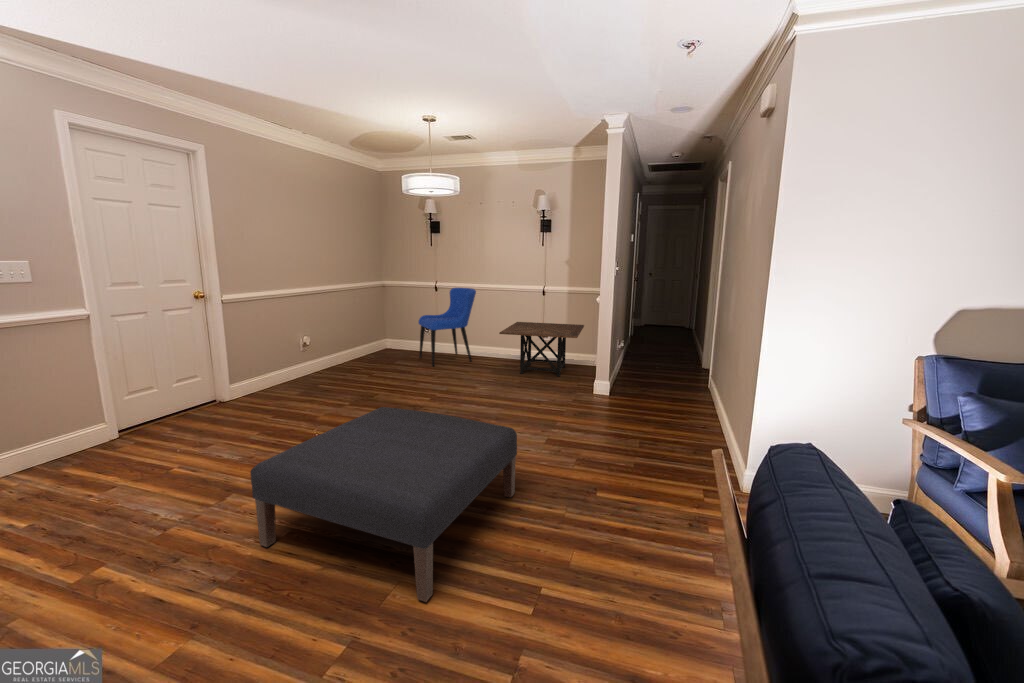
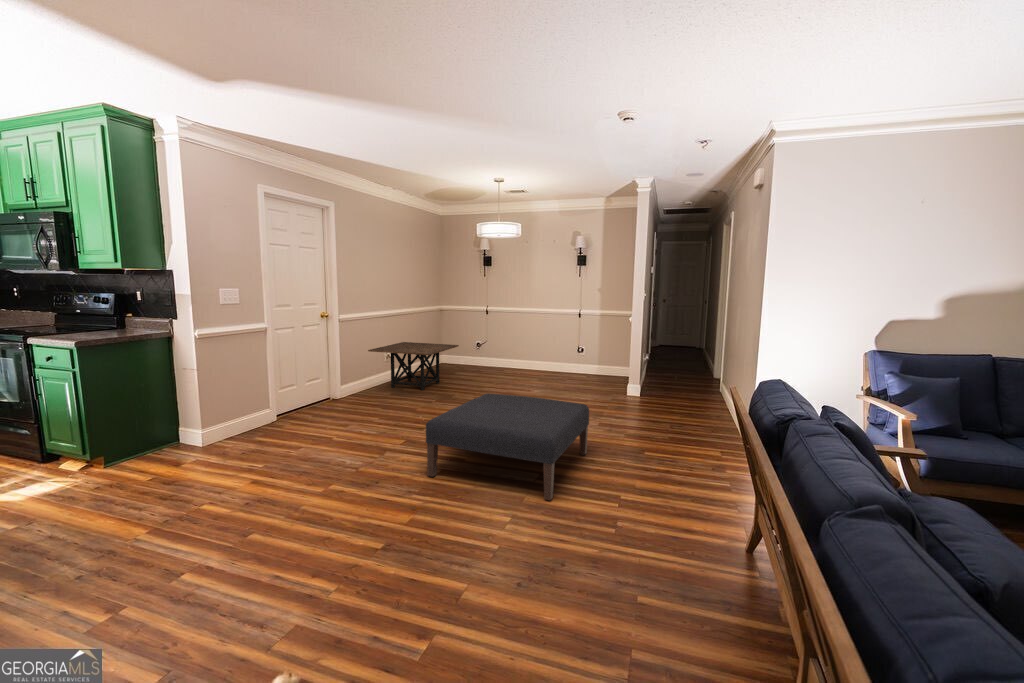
dining chair: present [419,288,476,366] -> none [474,311,523,377]
side table: present [499,322,584,377] -> present [368,342,459,390]

